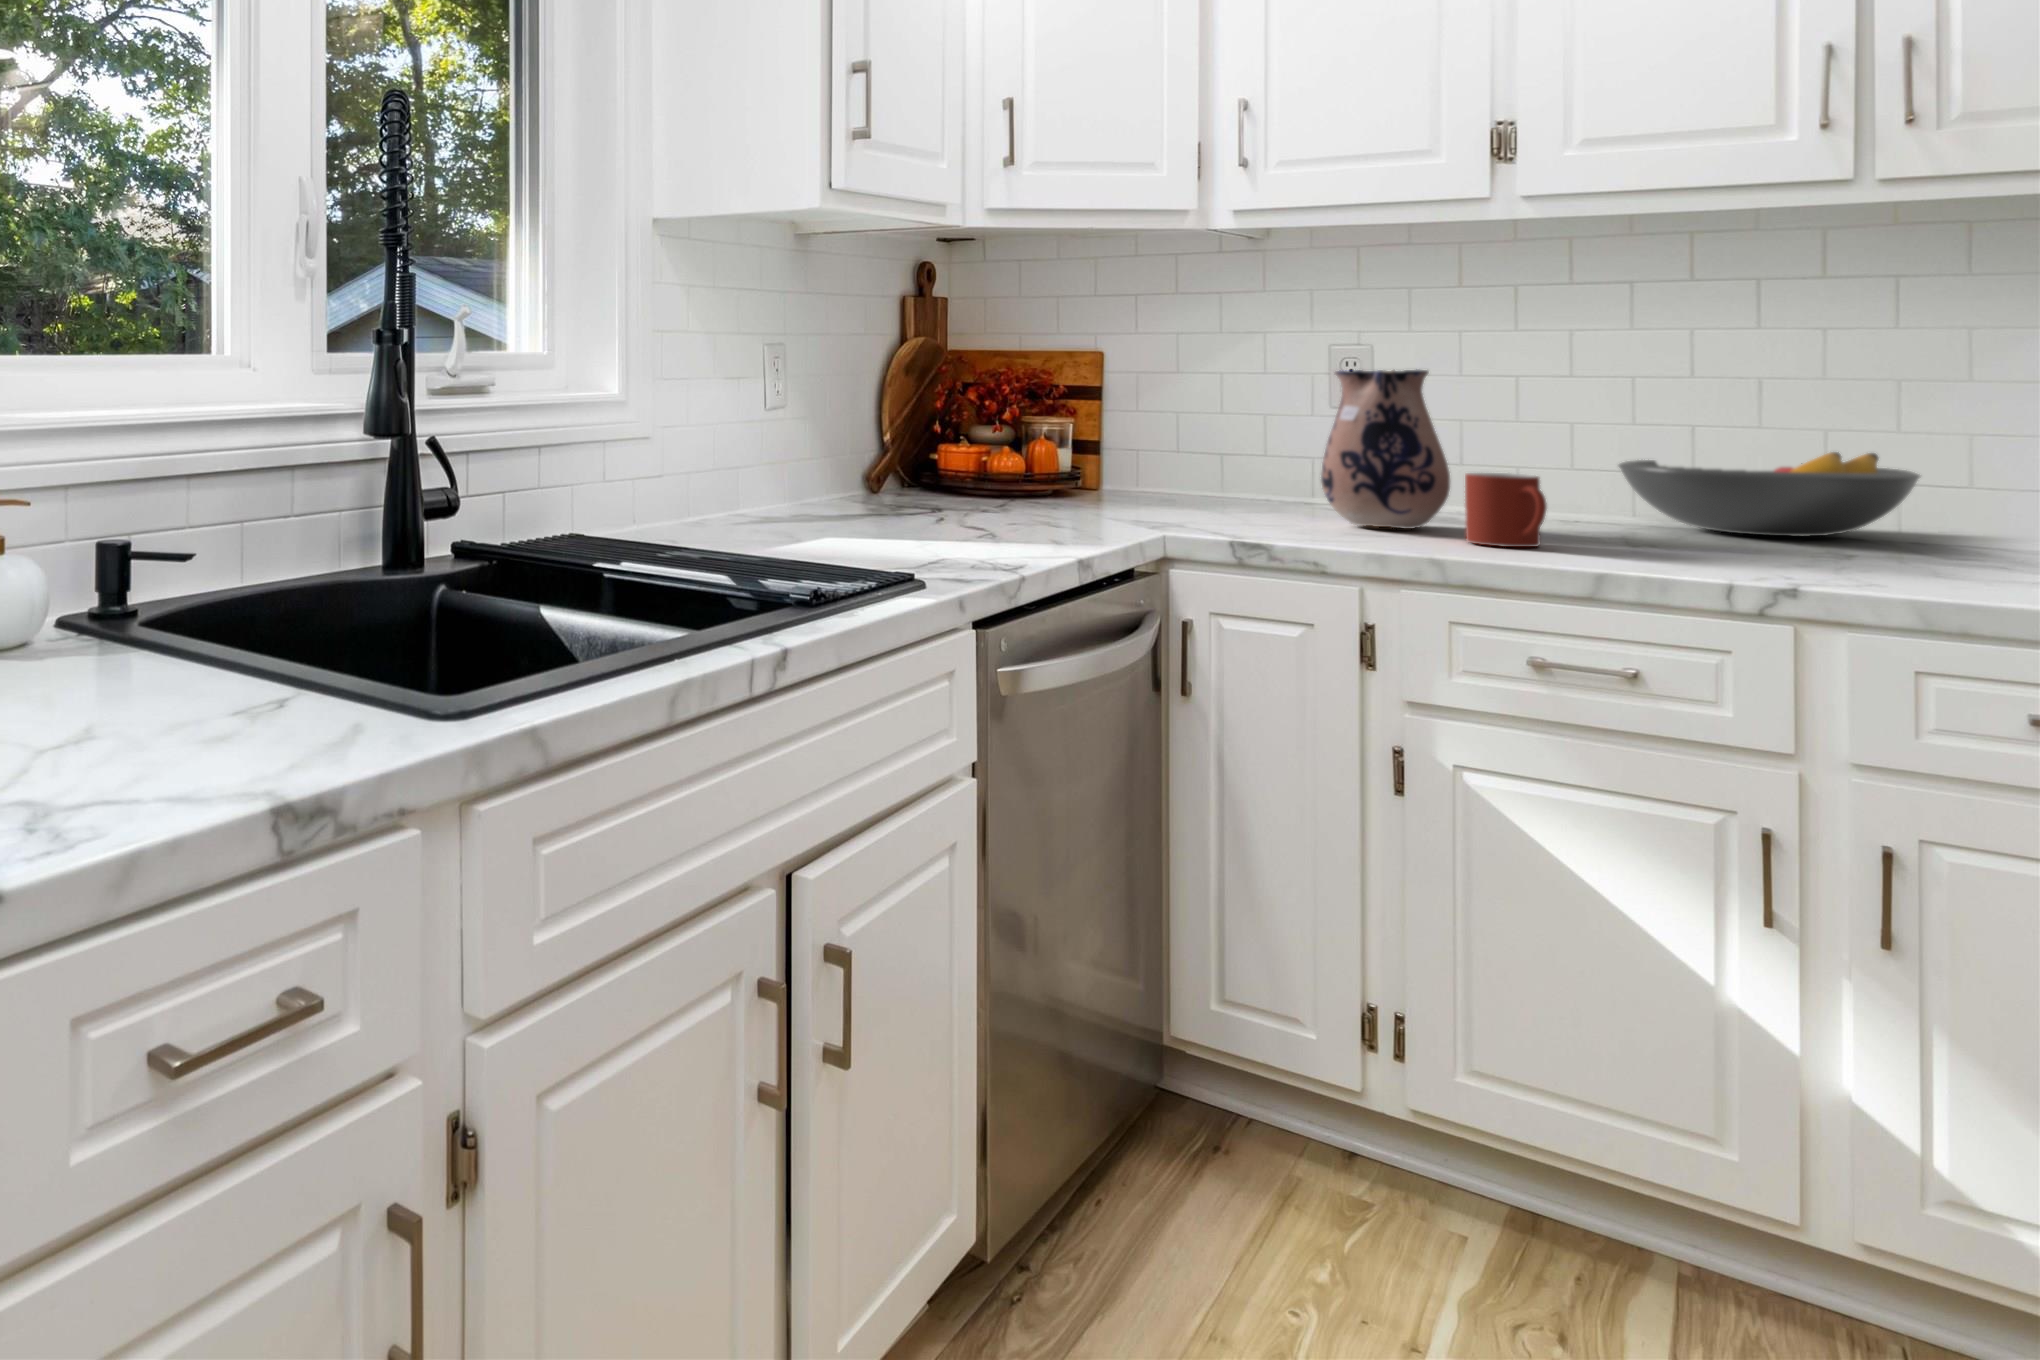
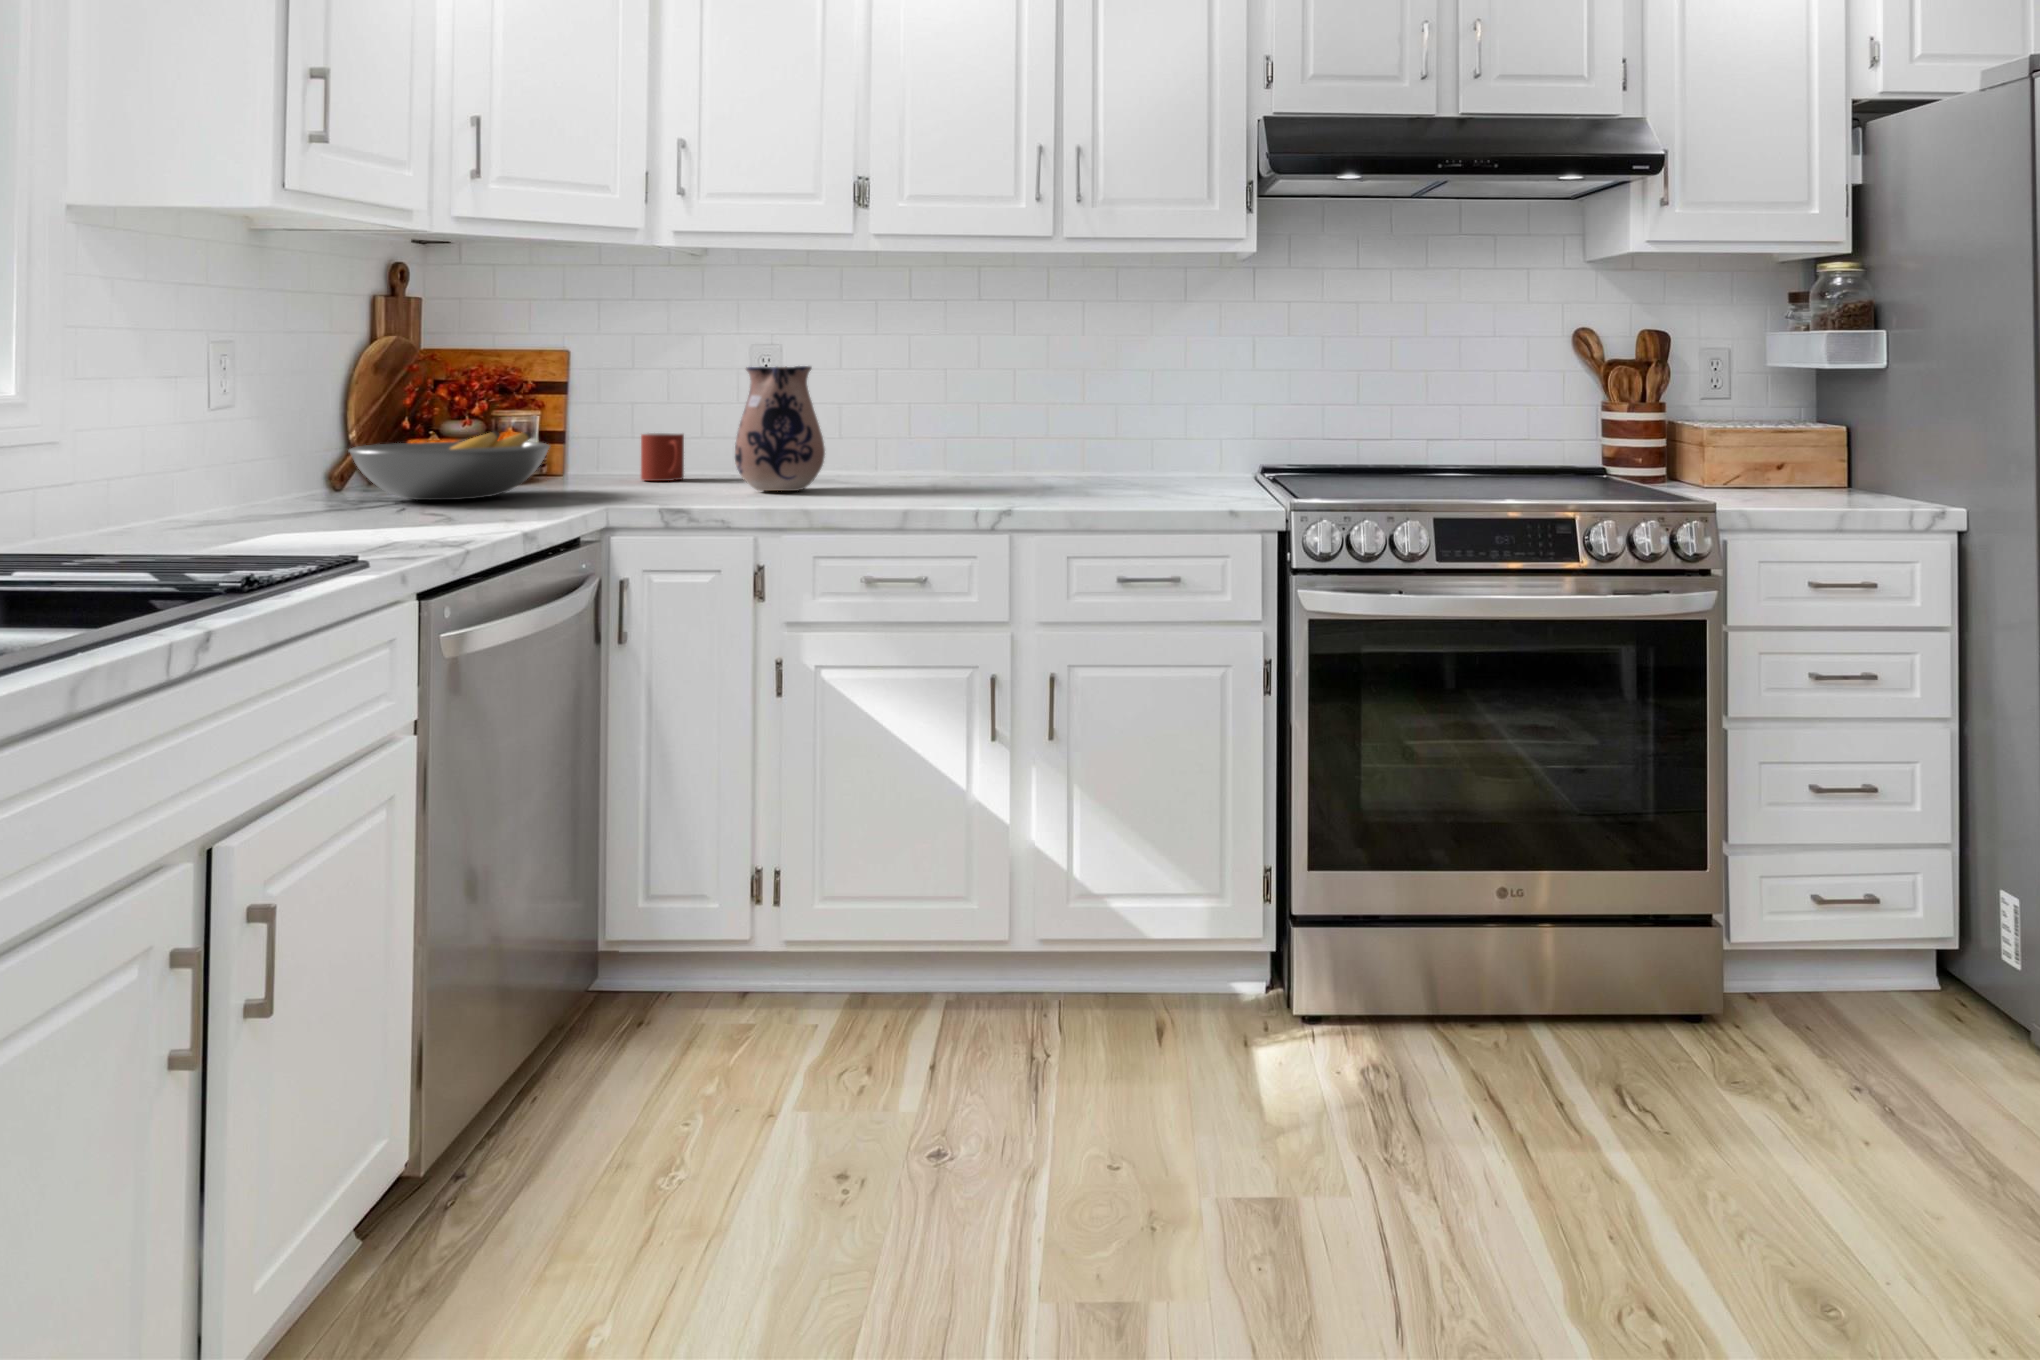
fruit bowl: present [1619,452,1920,537] -> present [348,432,550,500]
mug: present [1465,473,1547,547] -> present [641,433,684,481]

